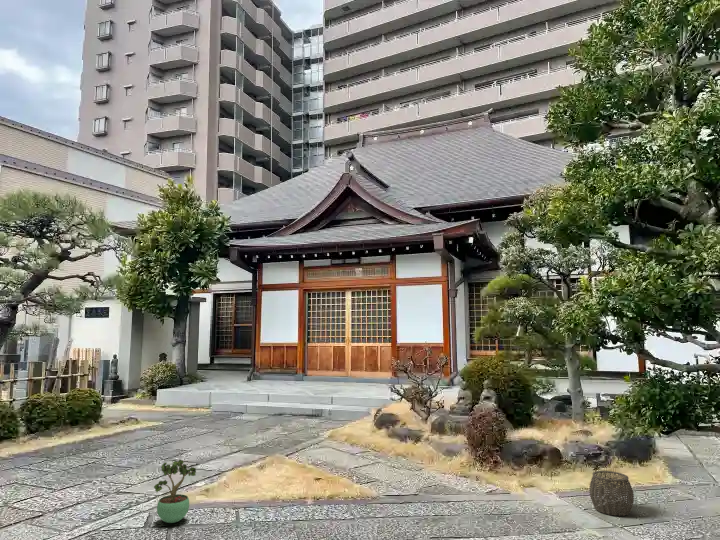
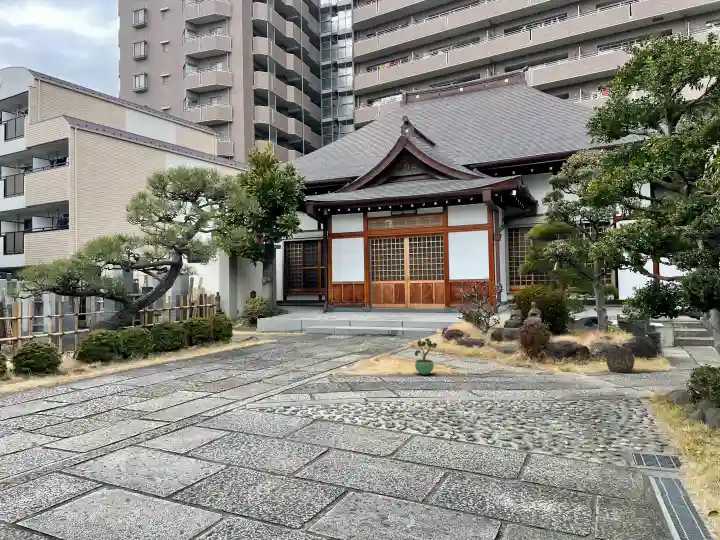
potted plant: present [154,460,196,523] -> present [415,338,437,375]

